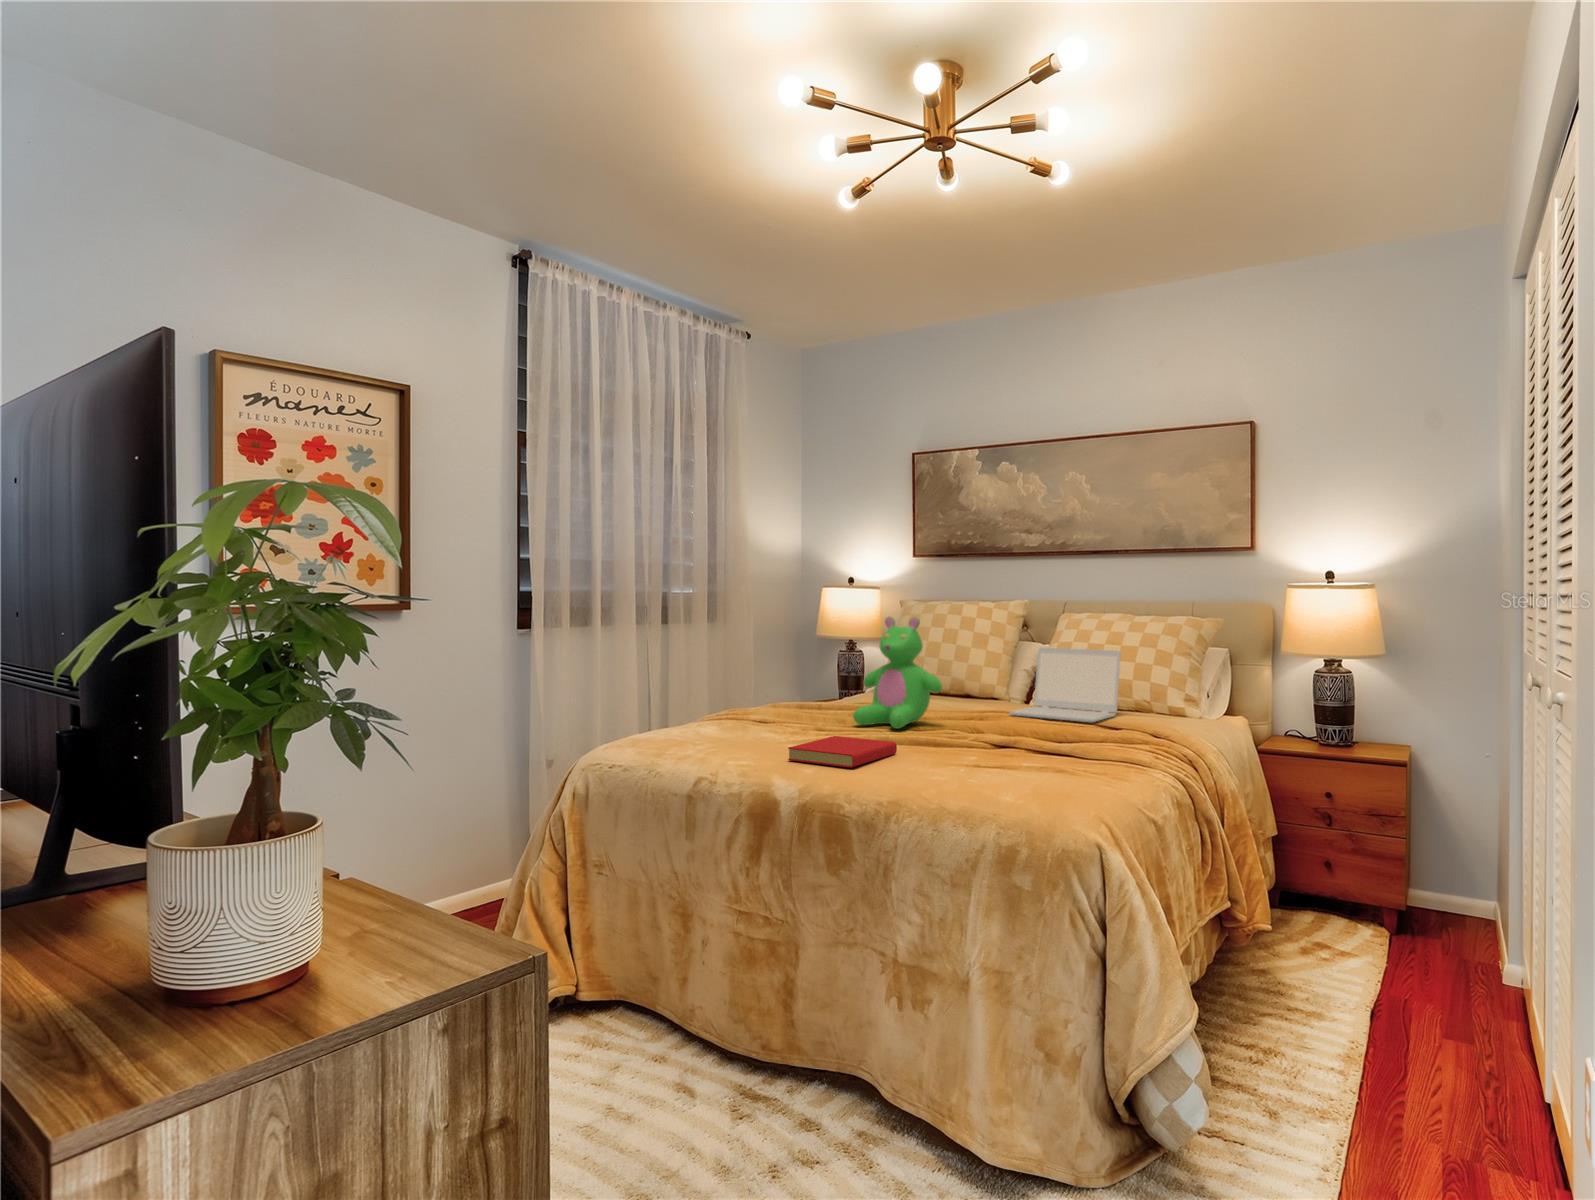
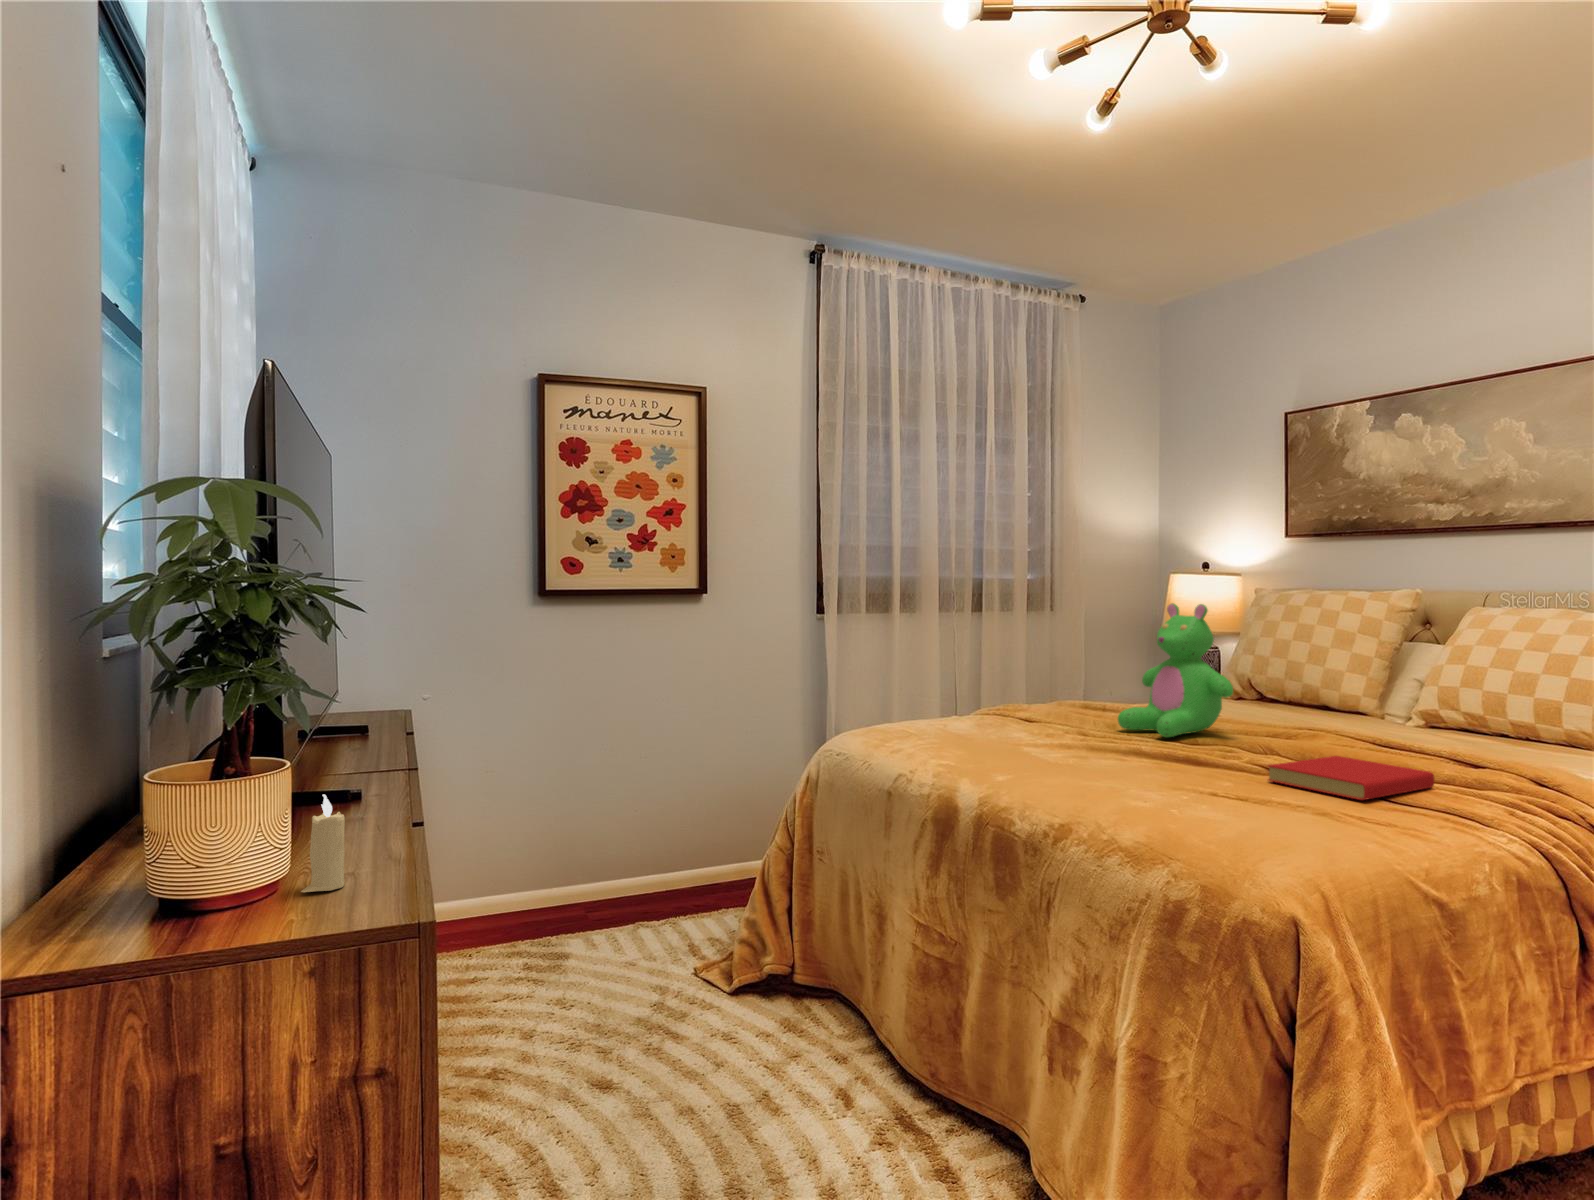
laptop: present [1009,648,1121,722] -> none [1349,648,1536,752]
book: present [788,736,897,768] -> present [1269,756,1434,800]
candle: none [364,851,404,961] -> present [301,794,345,892]

